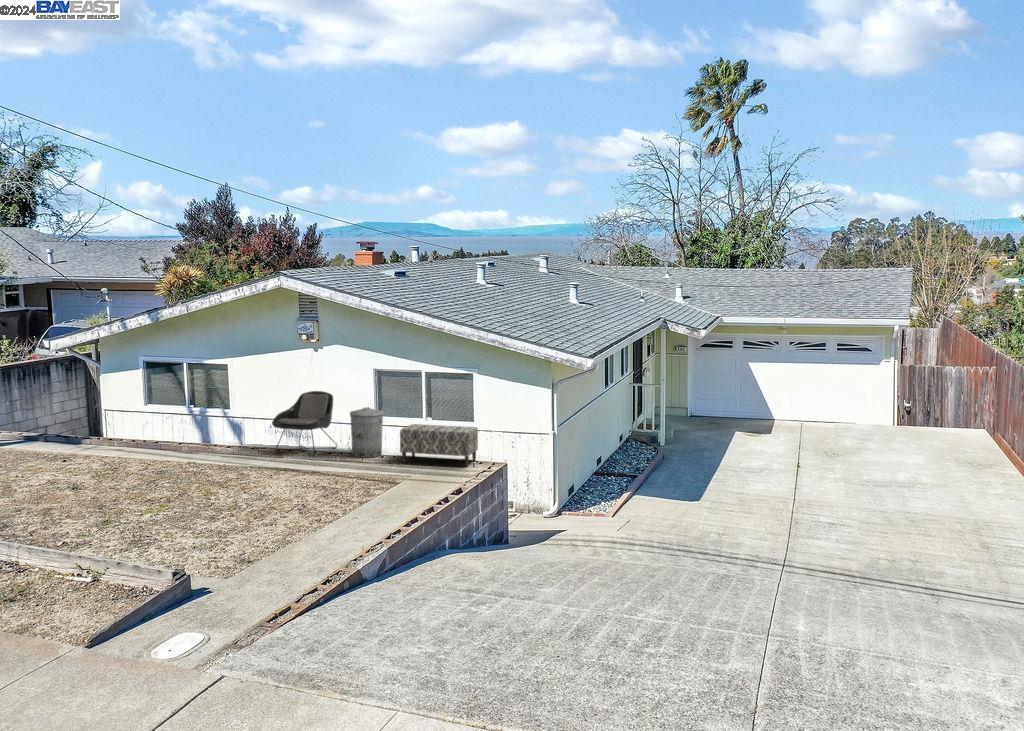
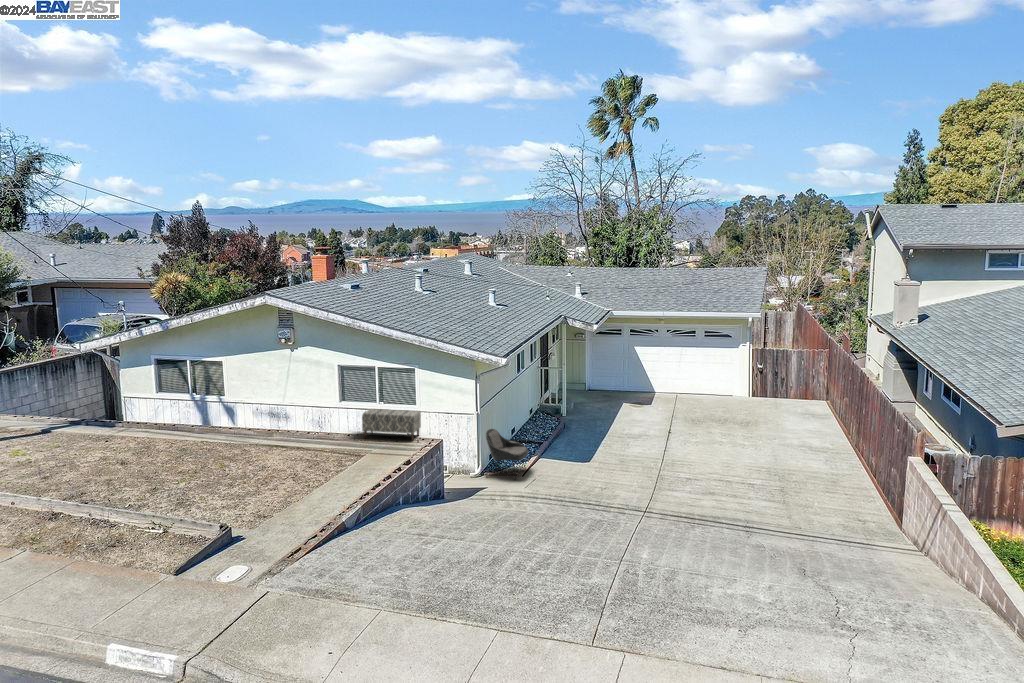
lounge chair: present [272,391,337,456] -> present [486,429,528,480]
trash can: present [350,407,384,458] -> none [323,396,349,435]

